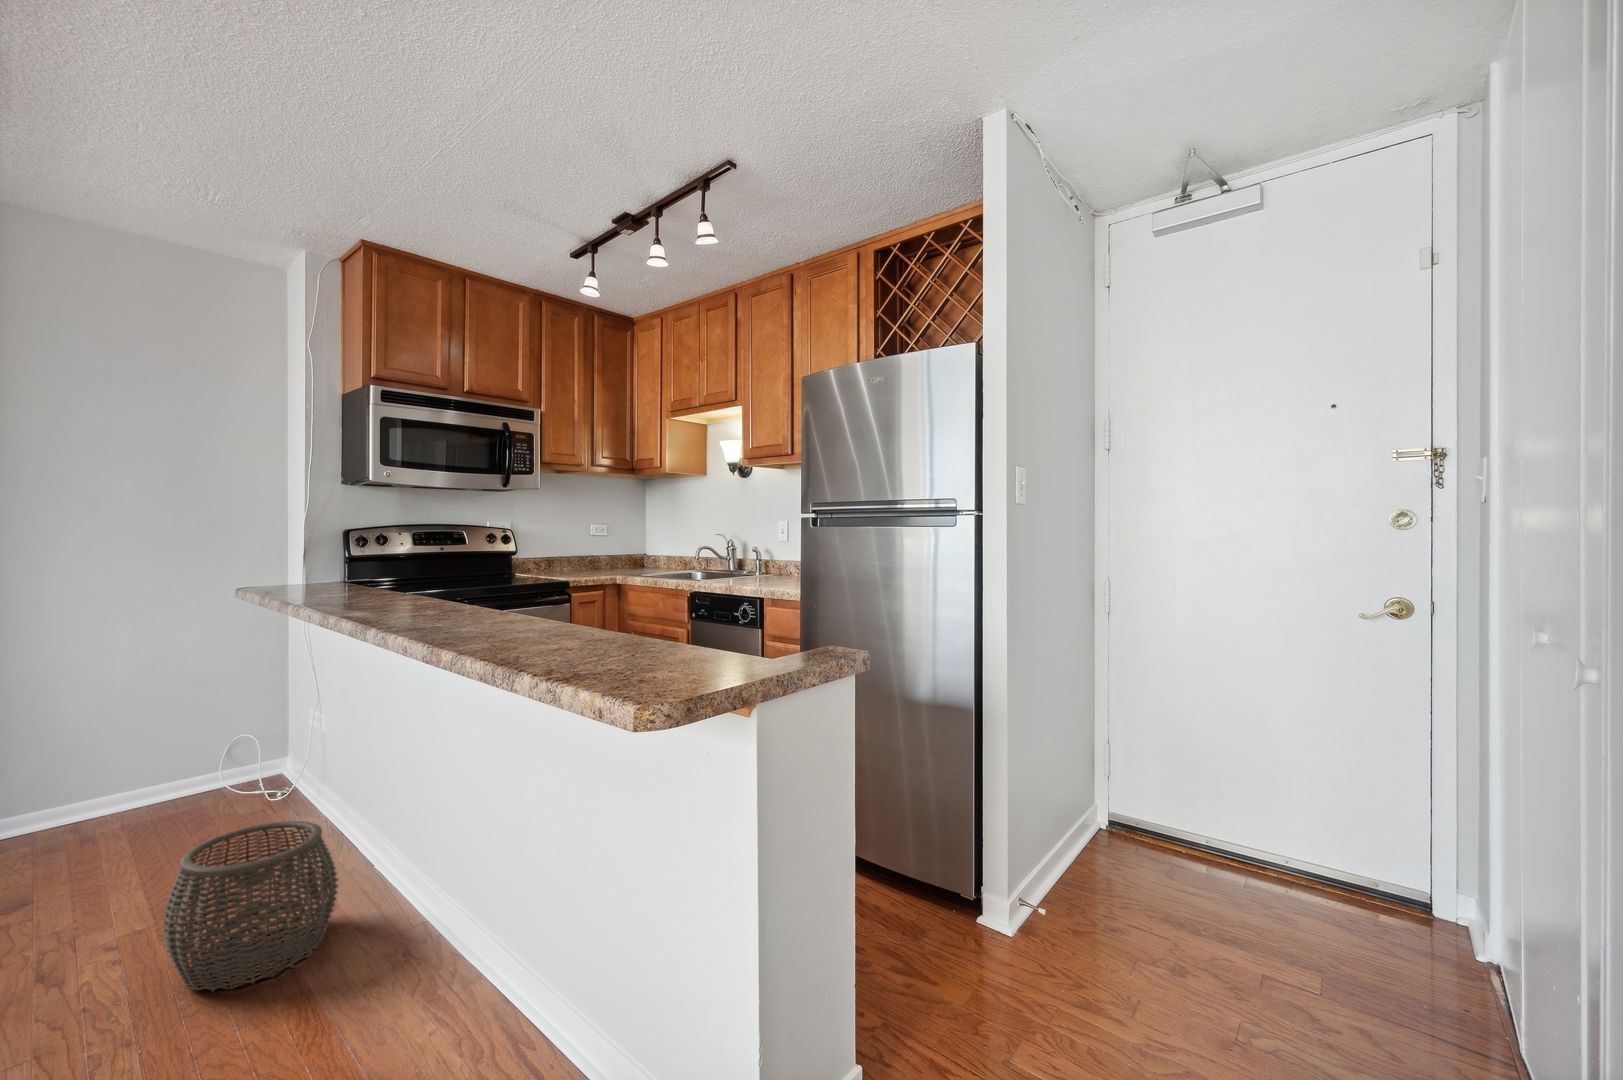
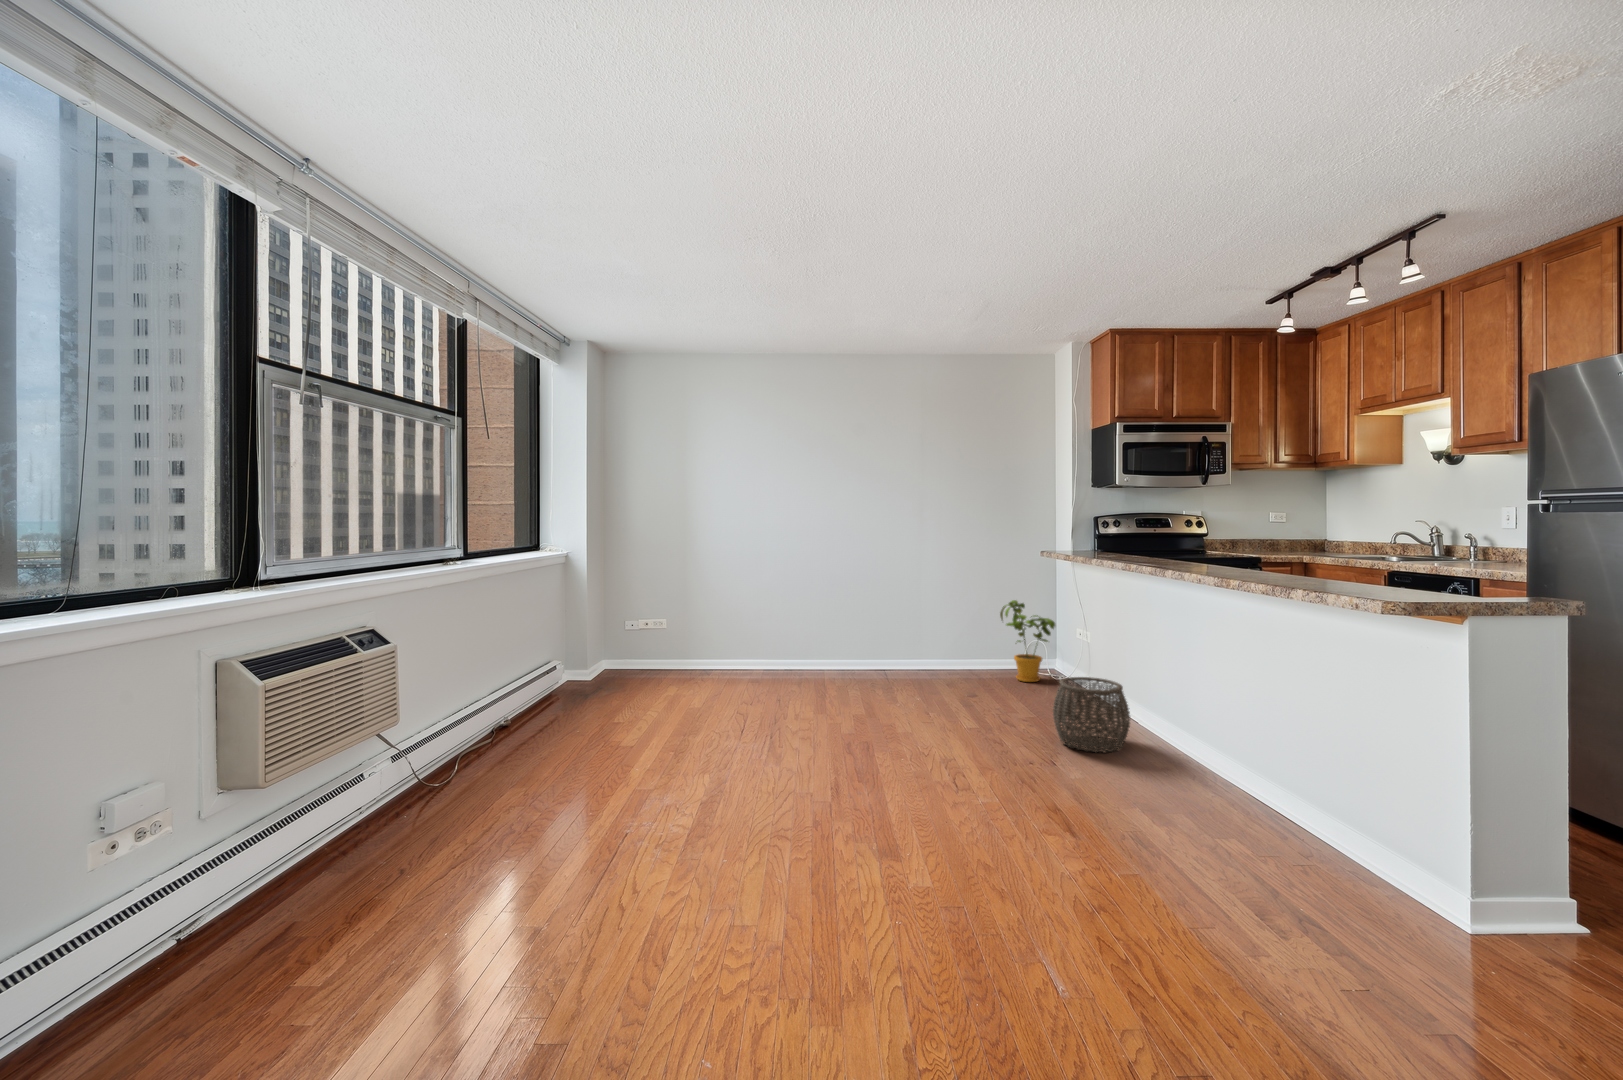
house plant: none [150,677,272,819] -> present [1000,600,1055,682]

